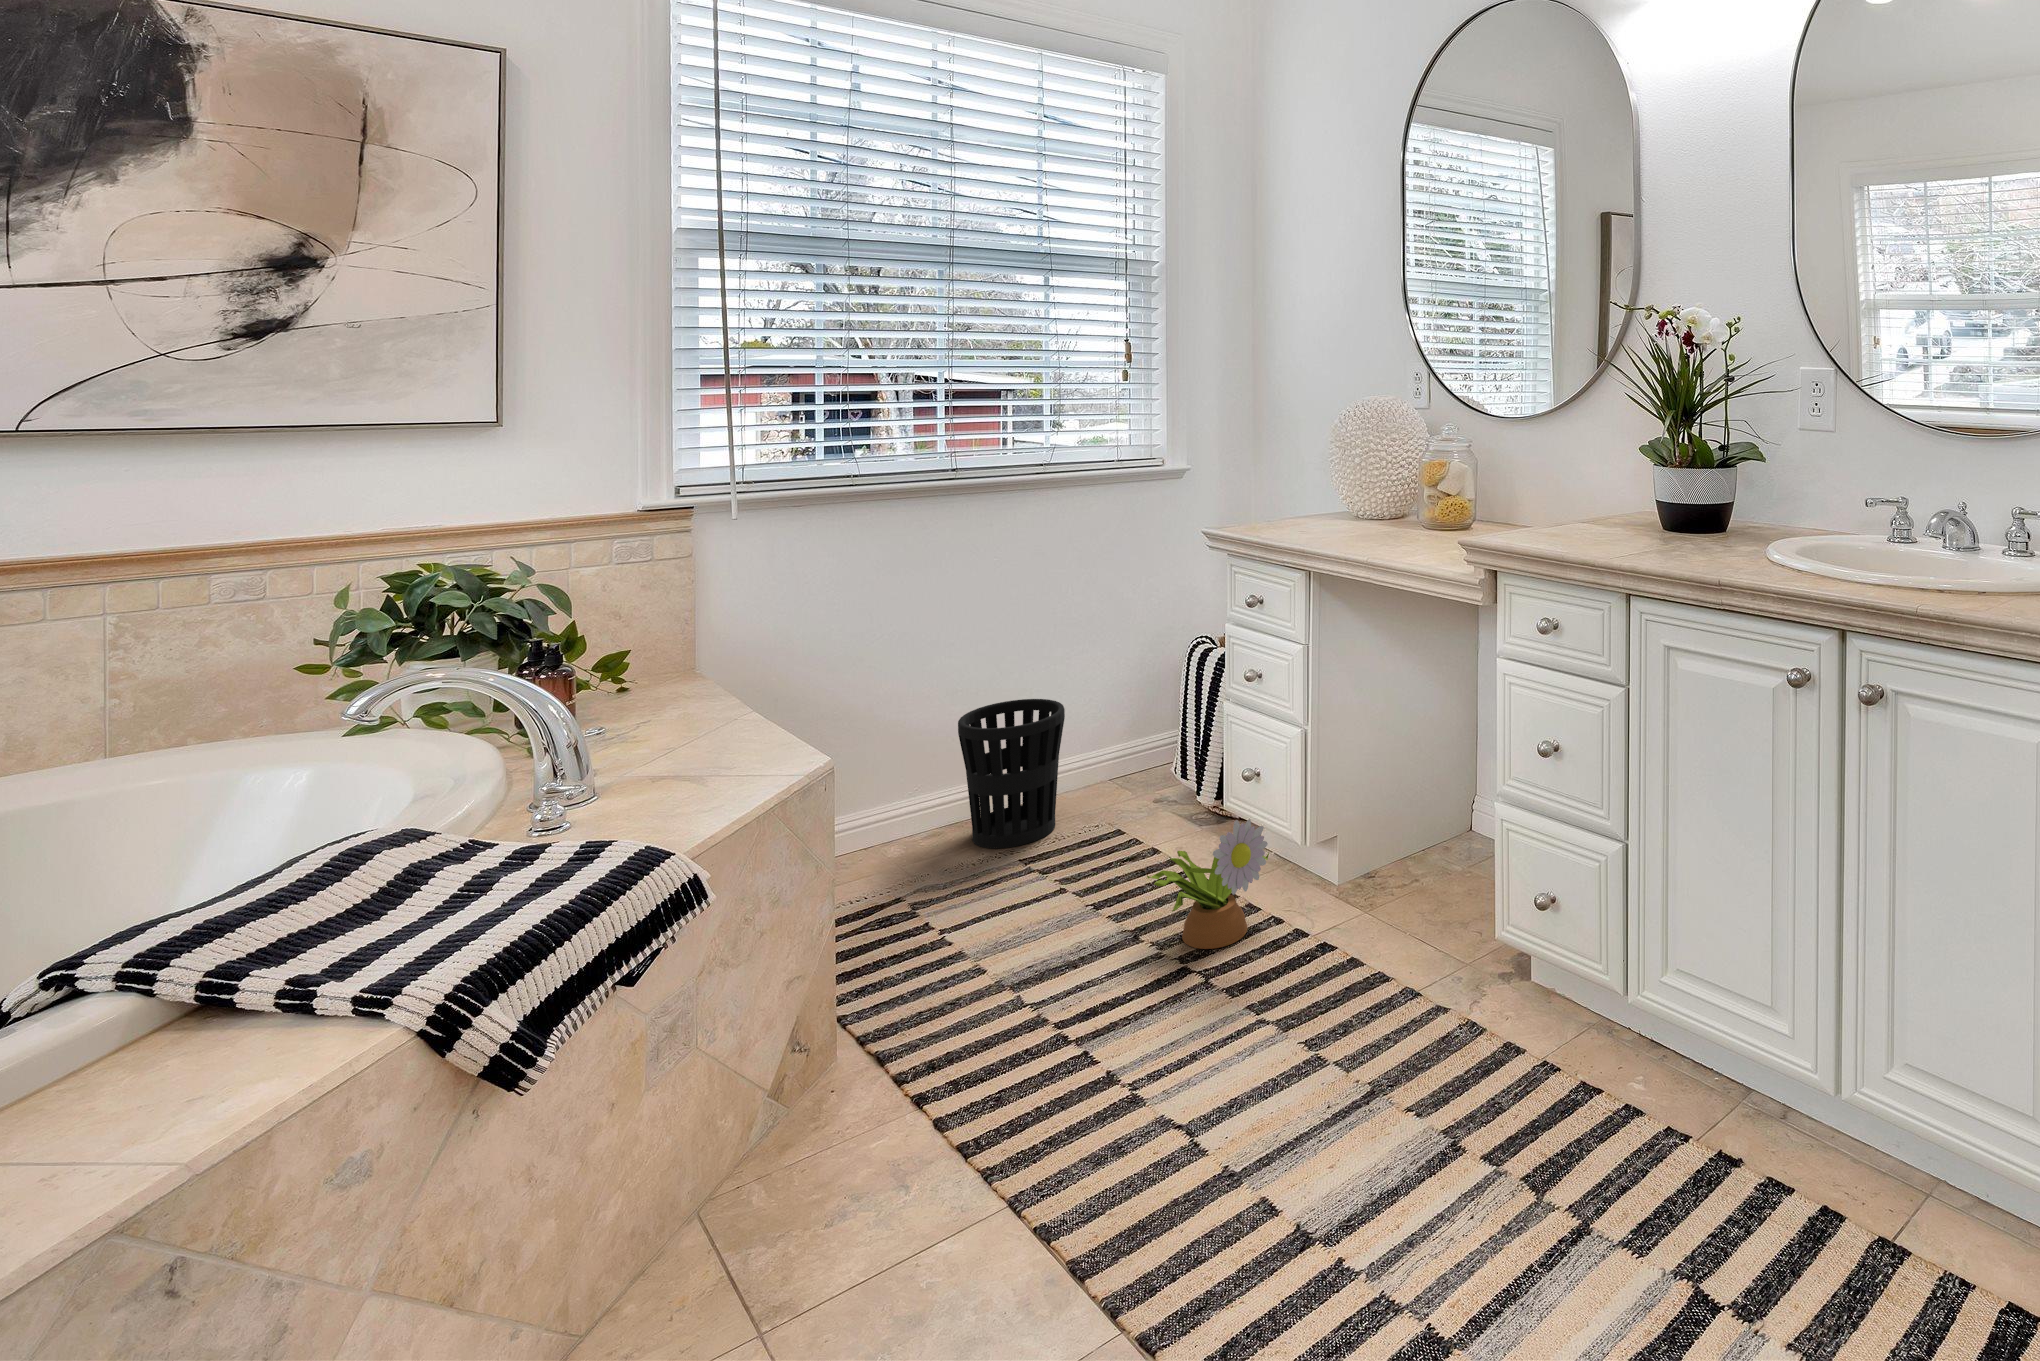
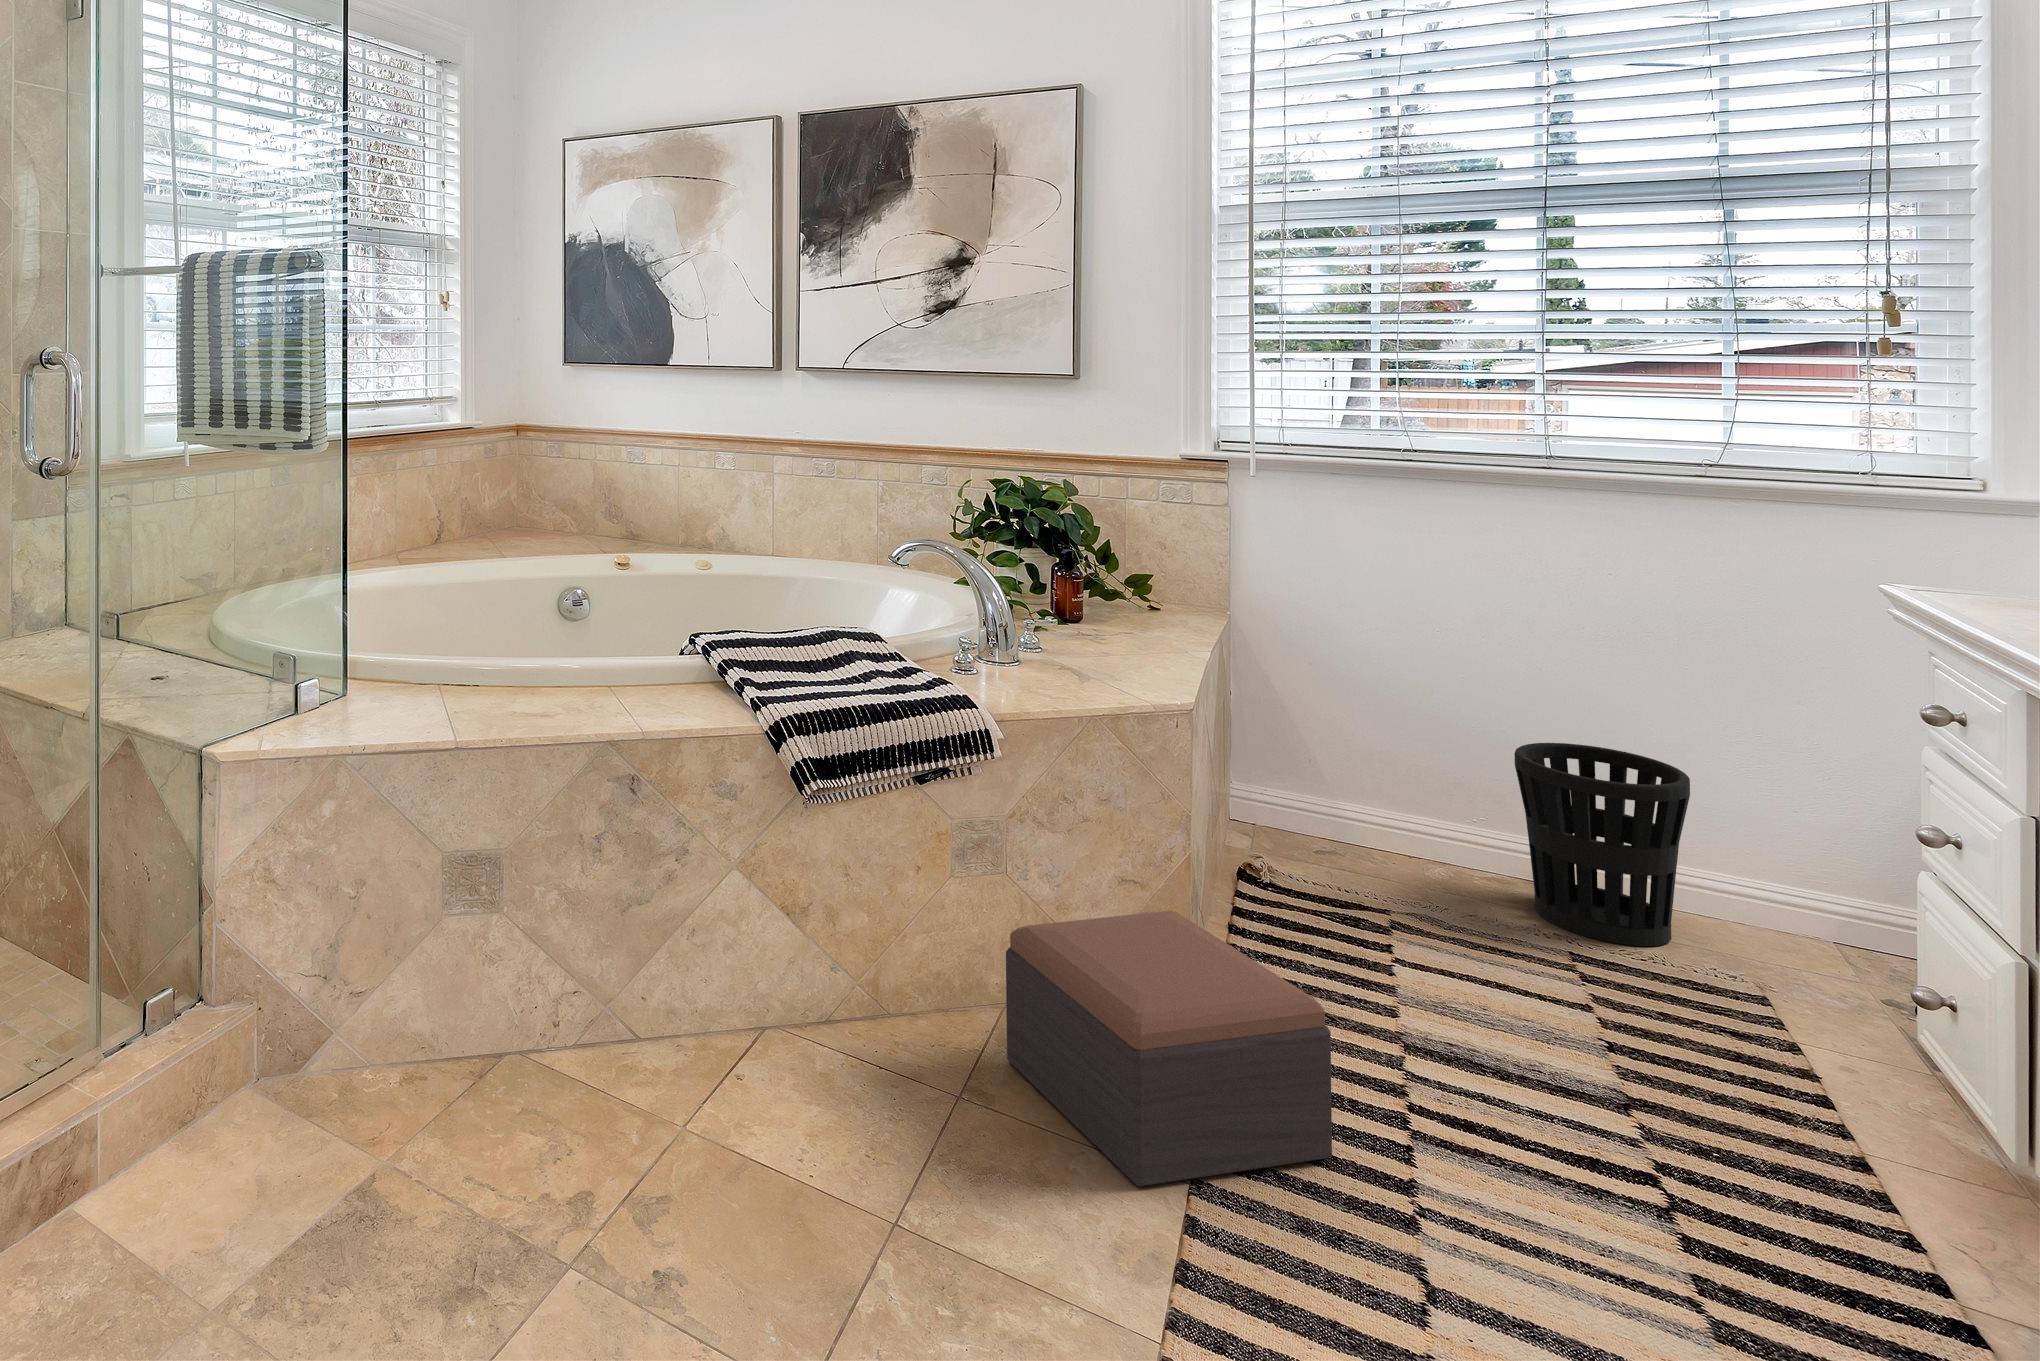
decorative plant: present [1147,819,1269,949] -> none [1639,1014,1906,1210]
footstool: none [757,970,1063,1253] -> present [1006,910,1332,1187]

